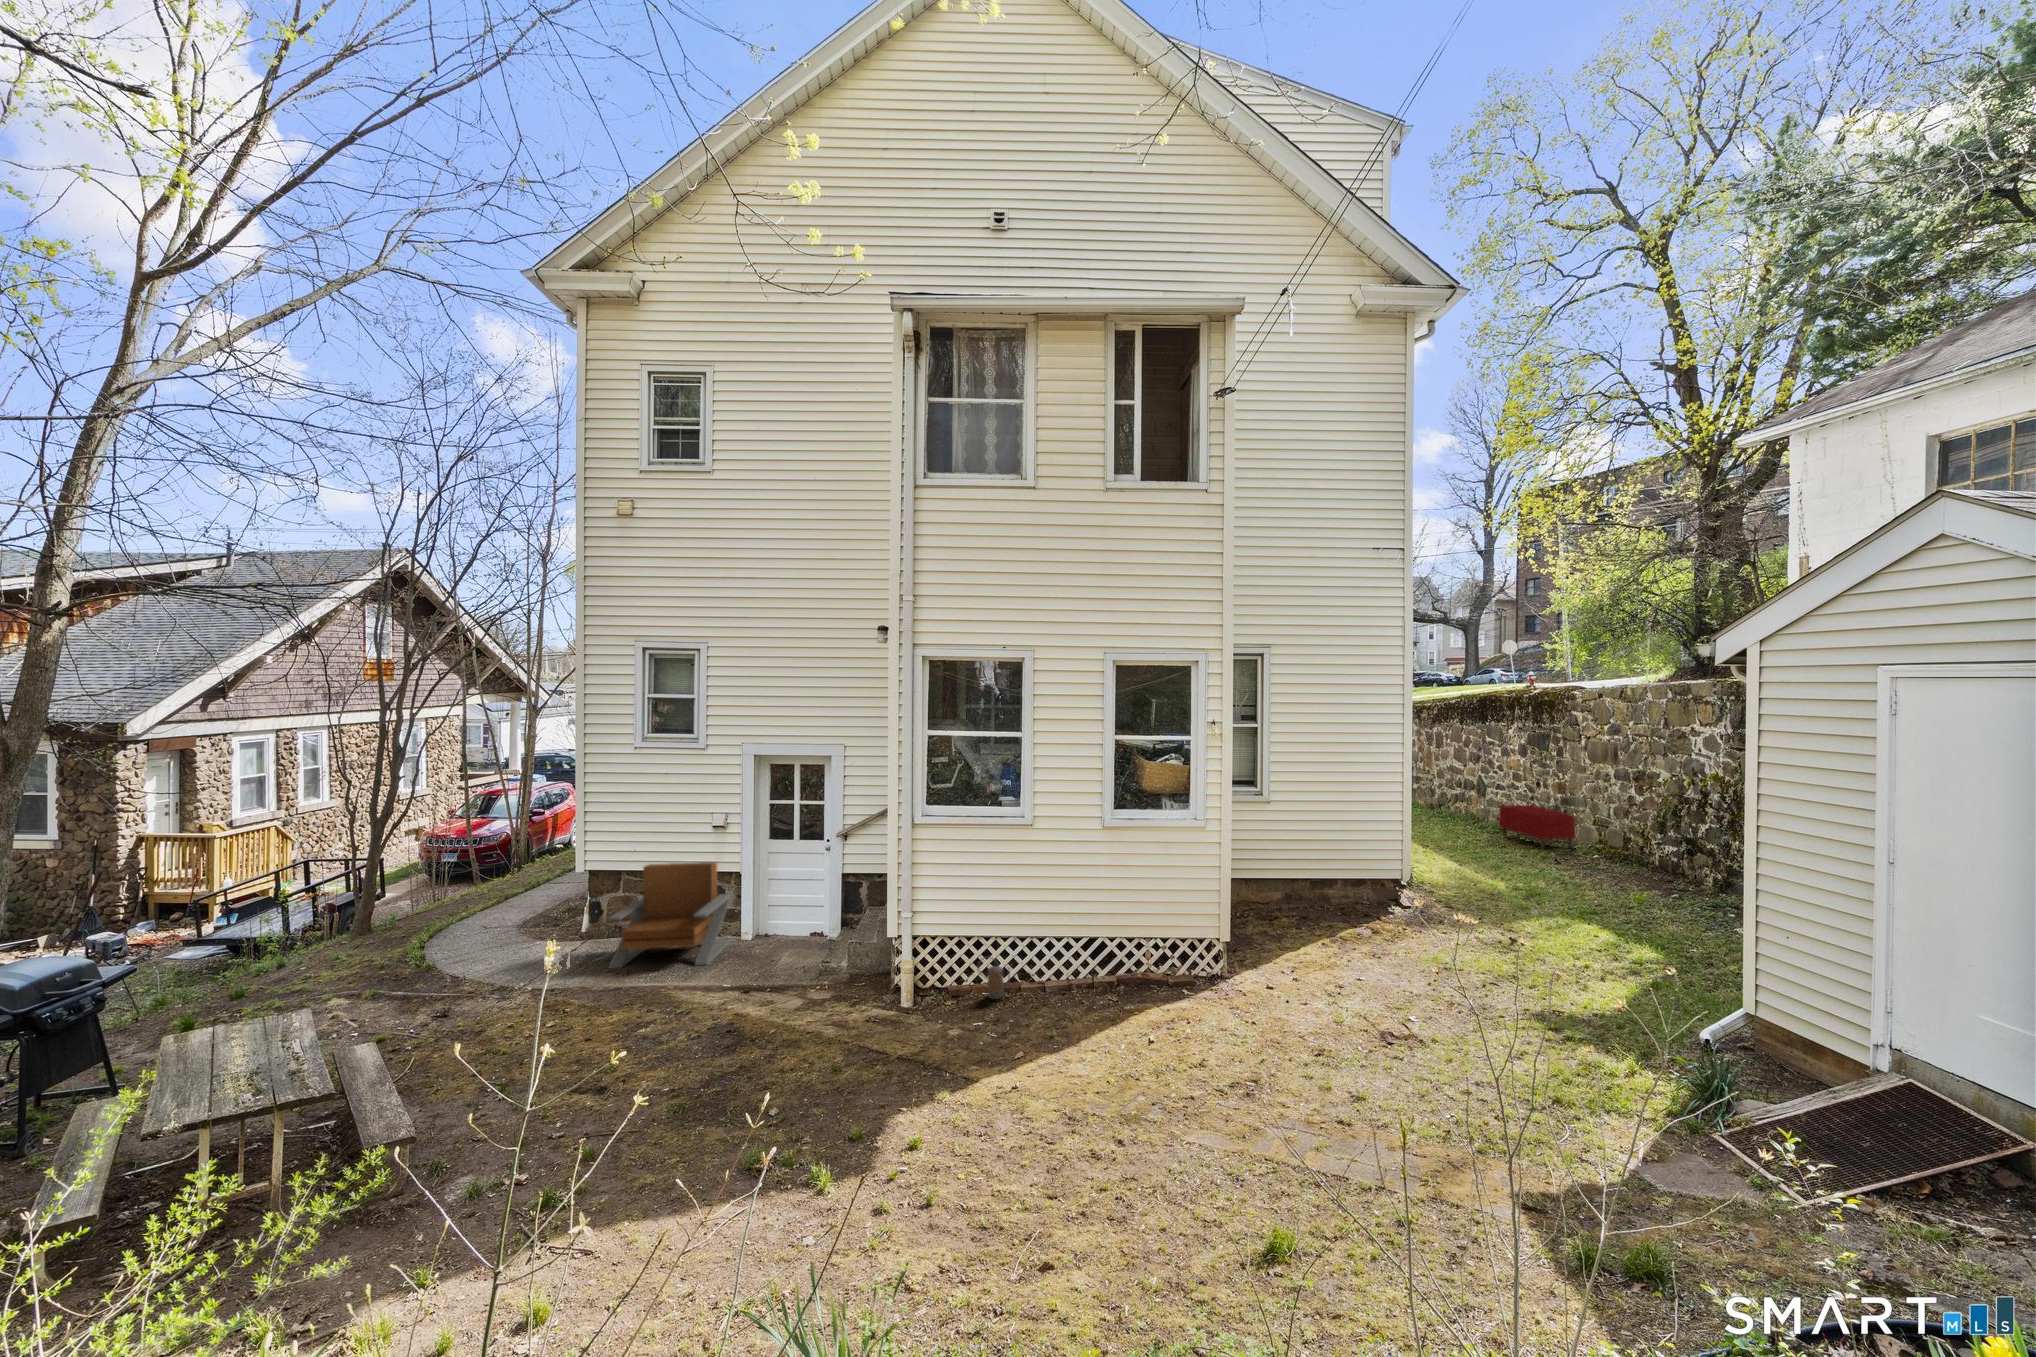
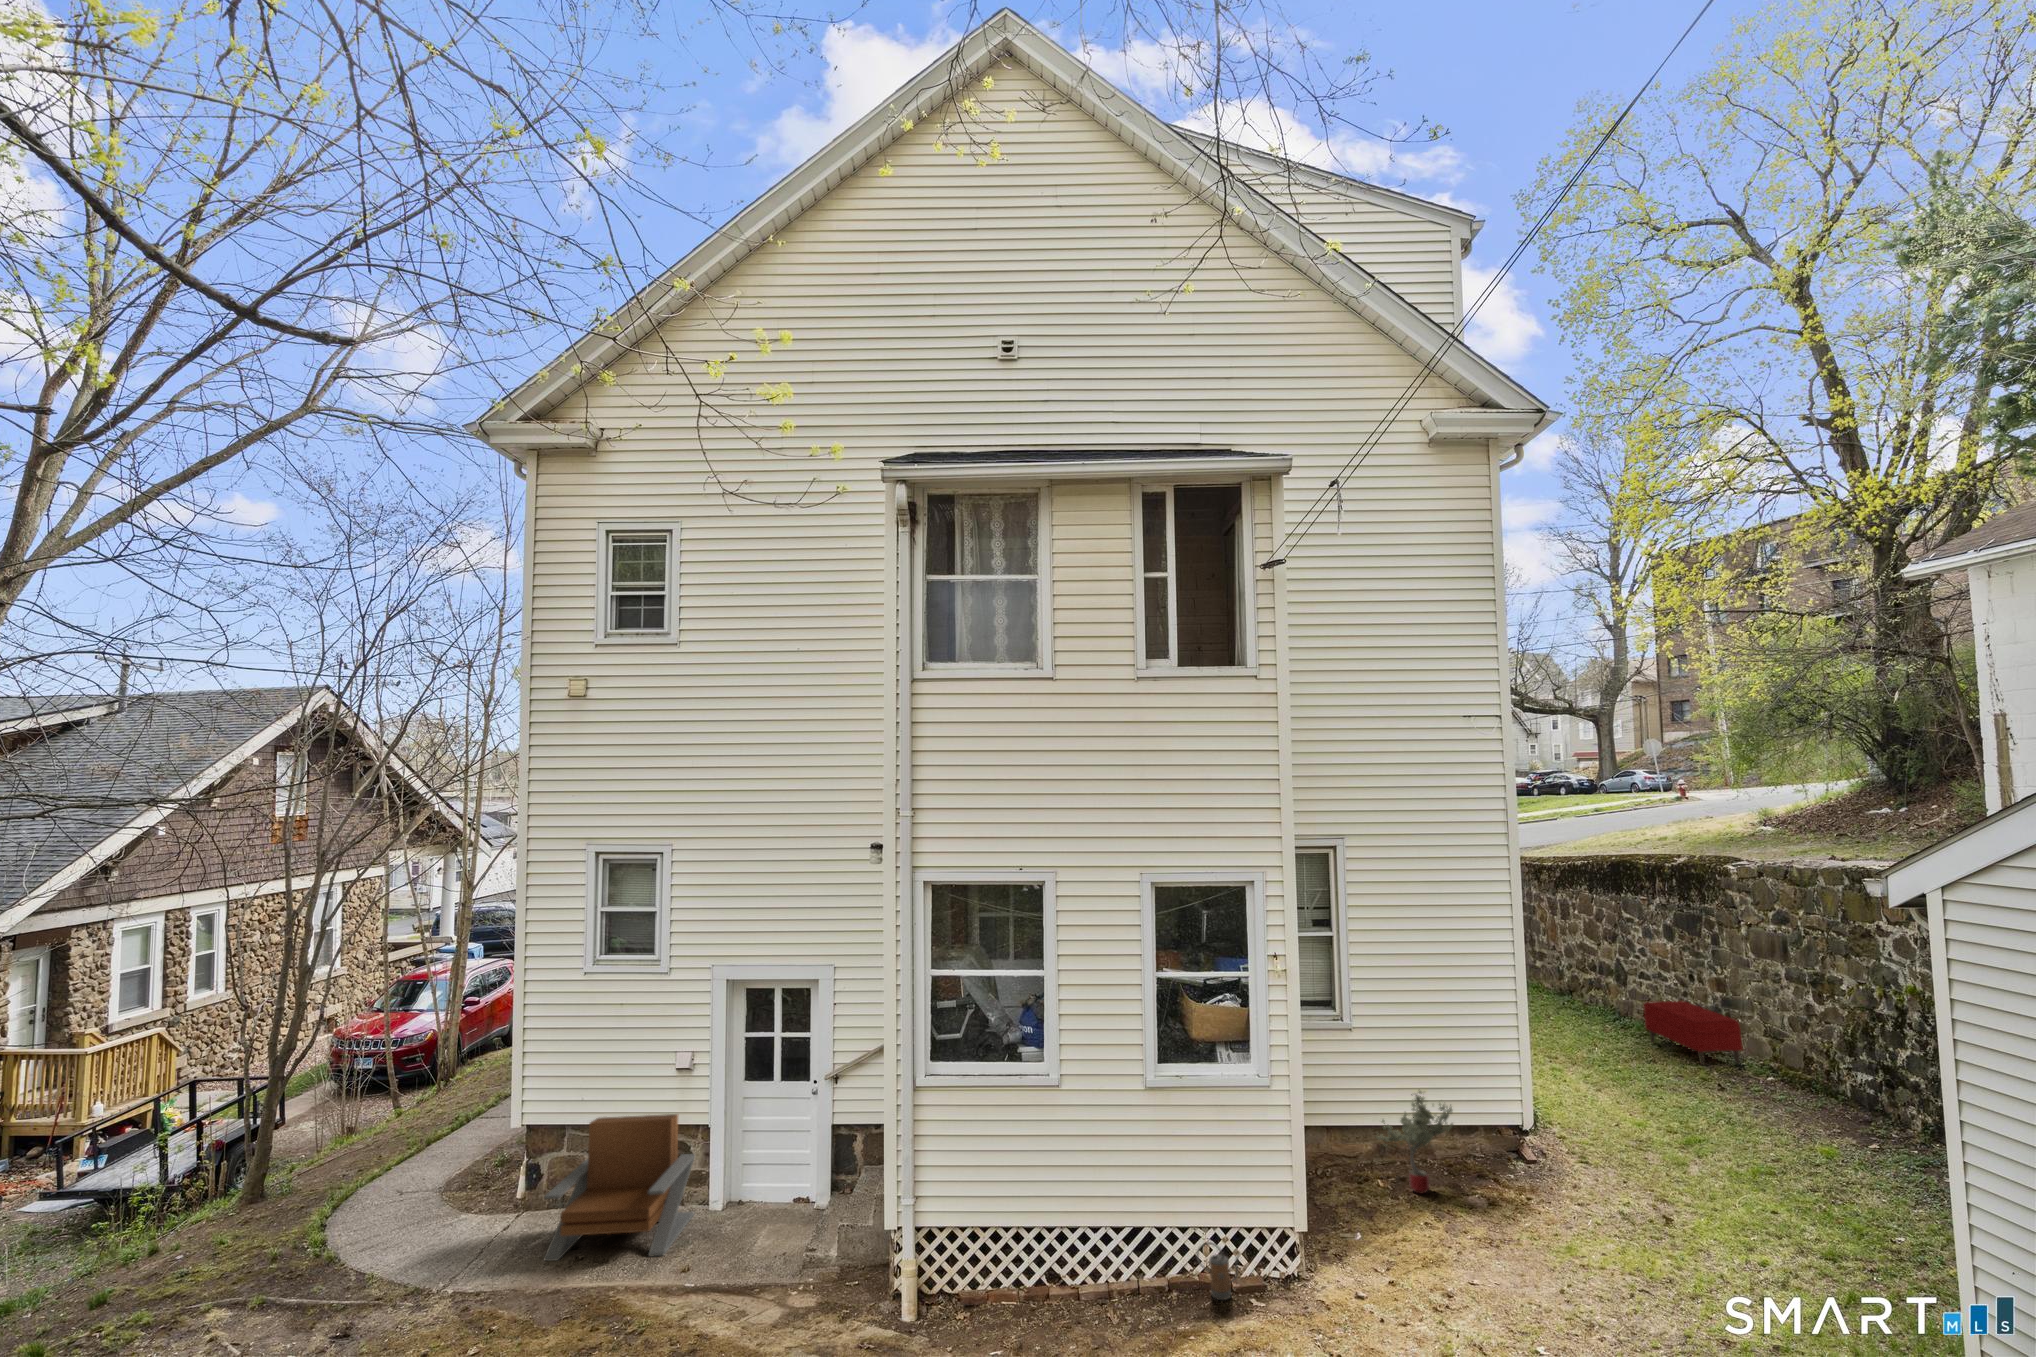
potted tree: none [1284,847,1348,926] -> present [1376,1091,1453,1193]
watering can: present [979,957,1011,999] -> present [1197,1242,1240,1300]

